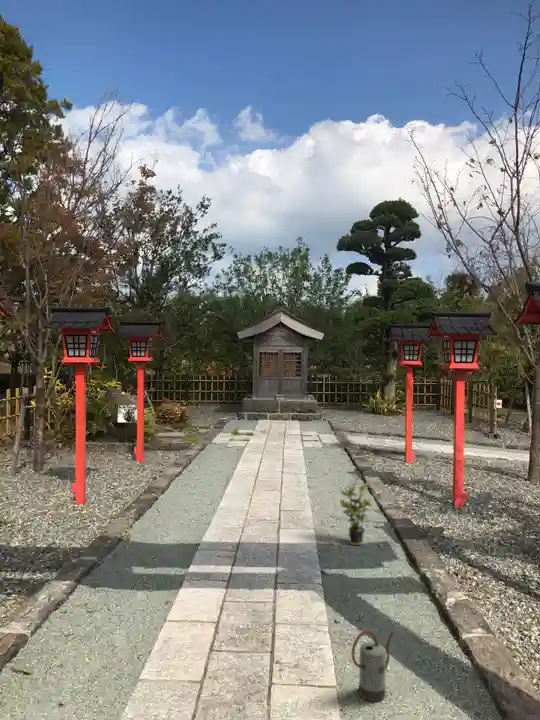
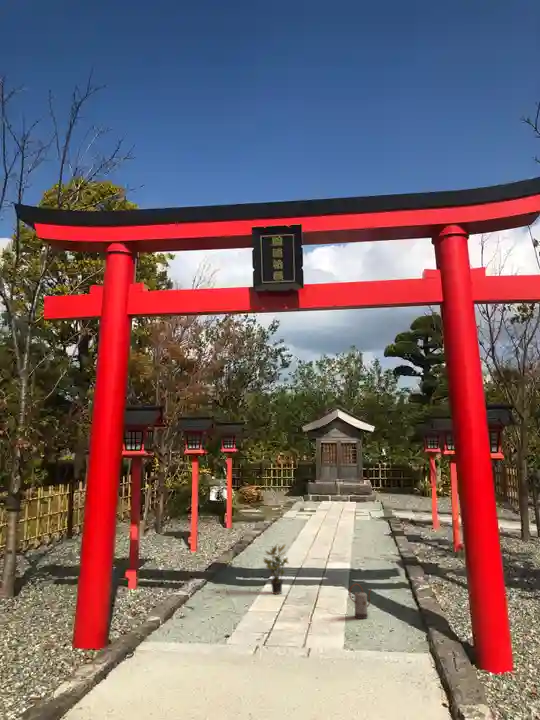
potted plant: present [340,483,372,545] -> present [264,545,288,594]

